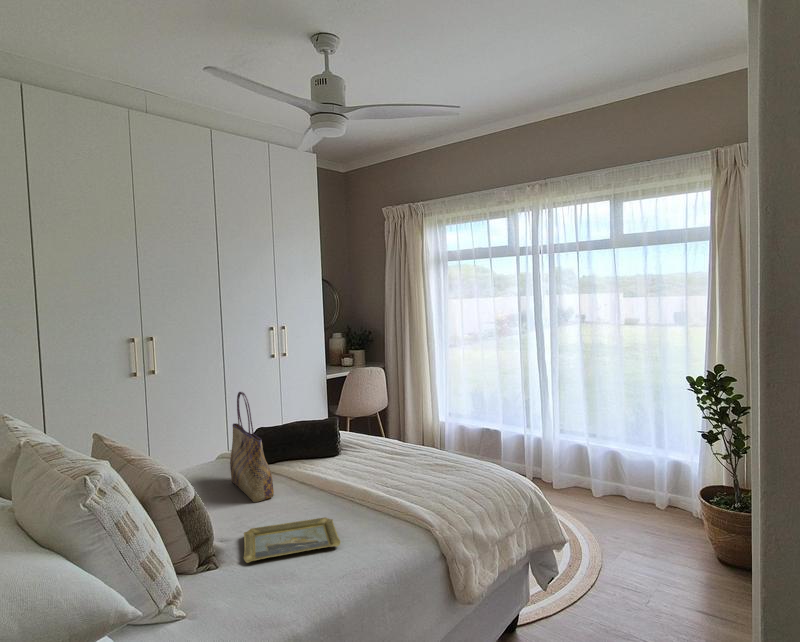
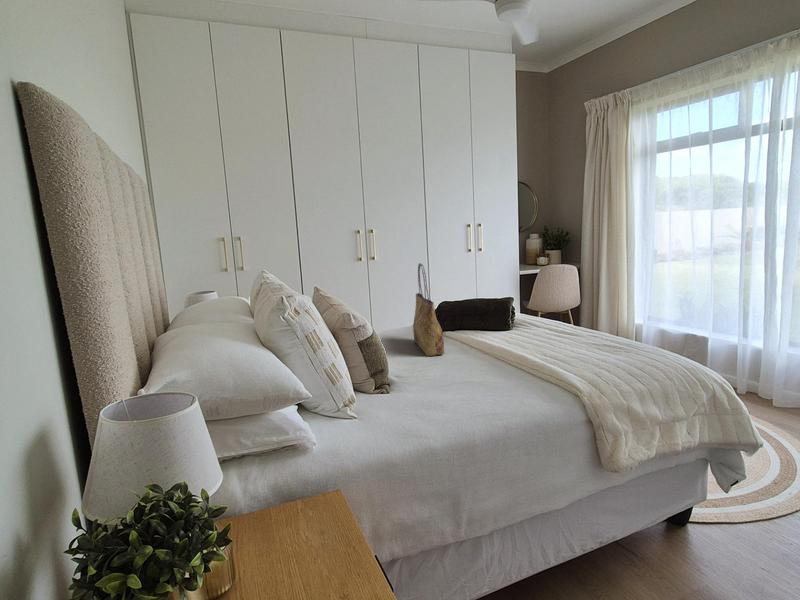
tray: present [244,517,340,563] -> none [406,370,488,391]

